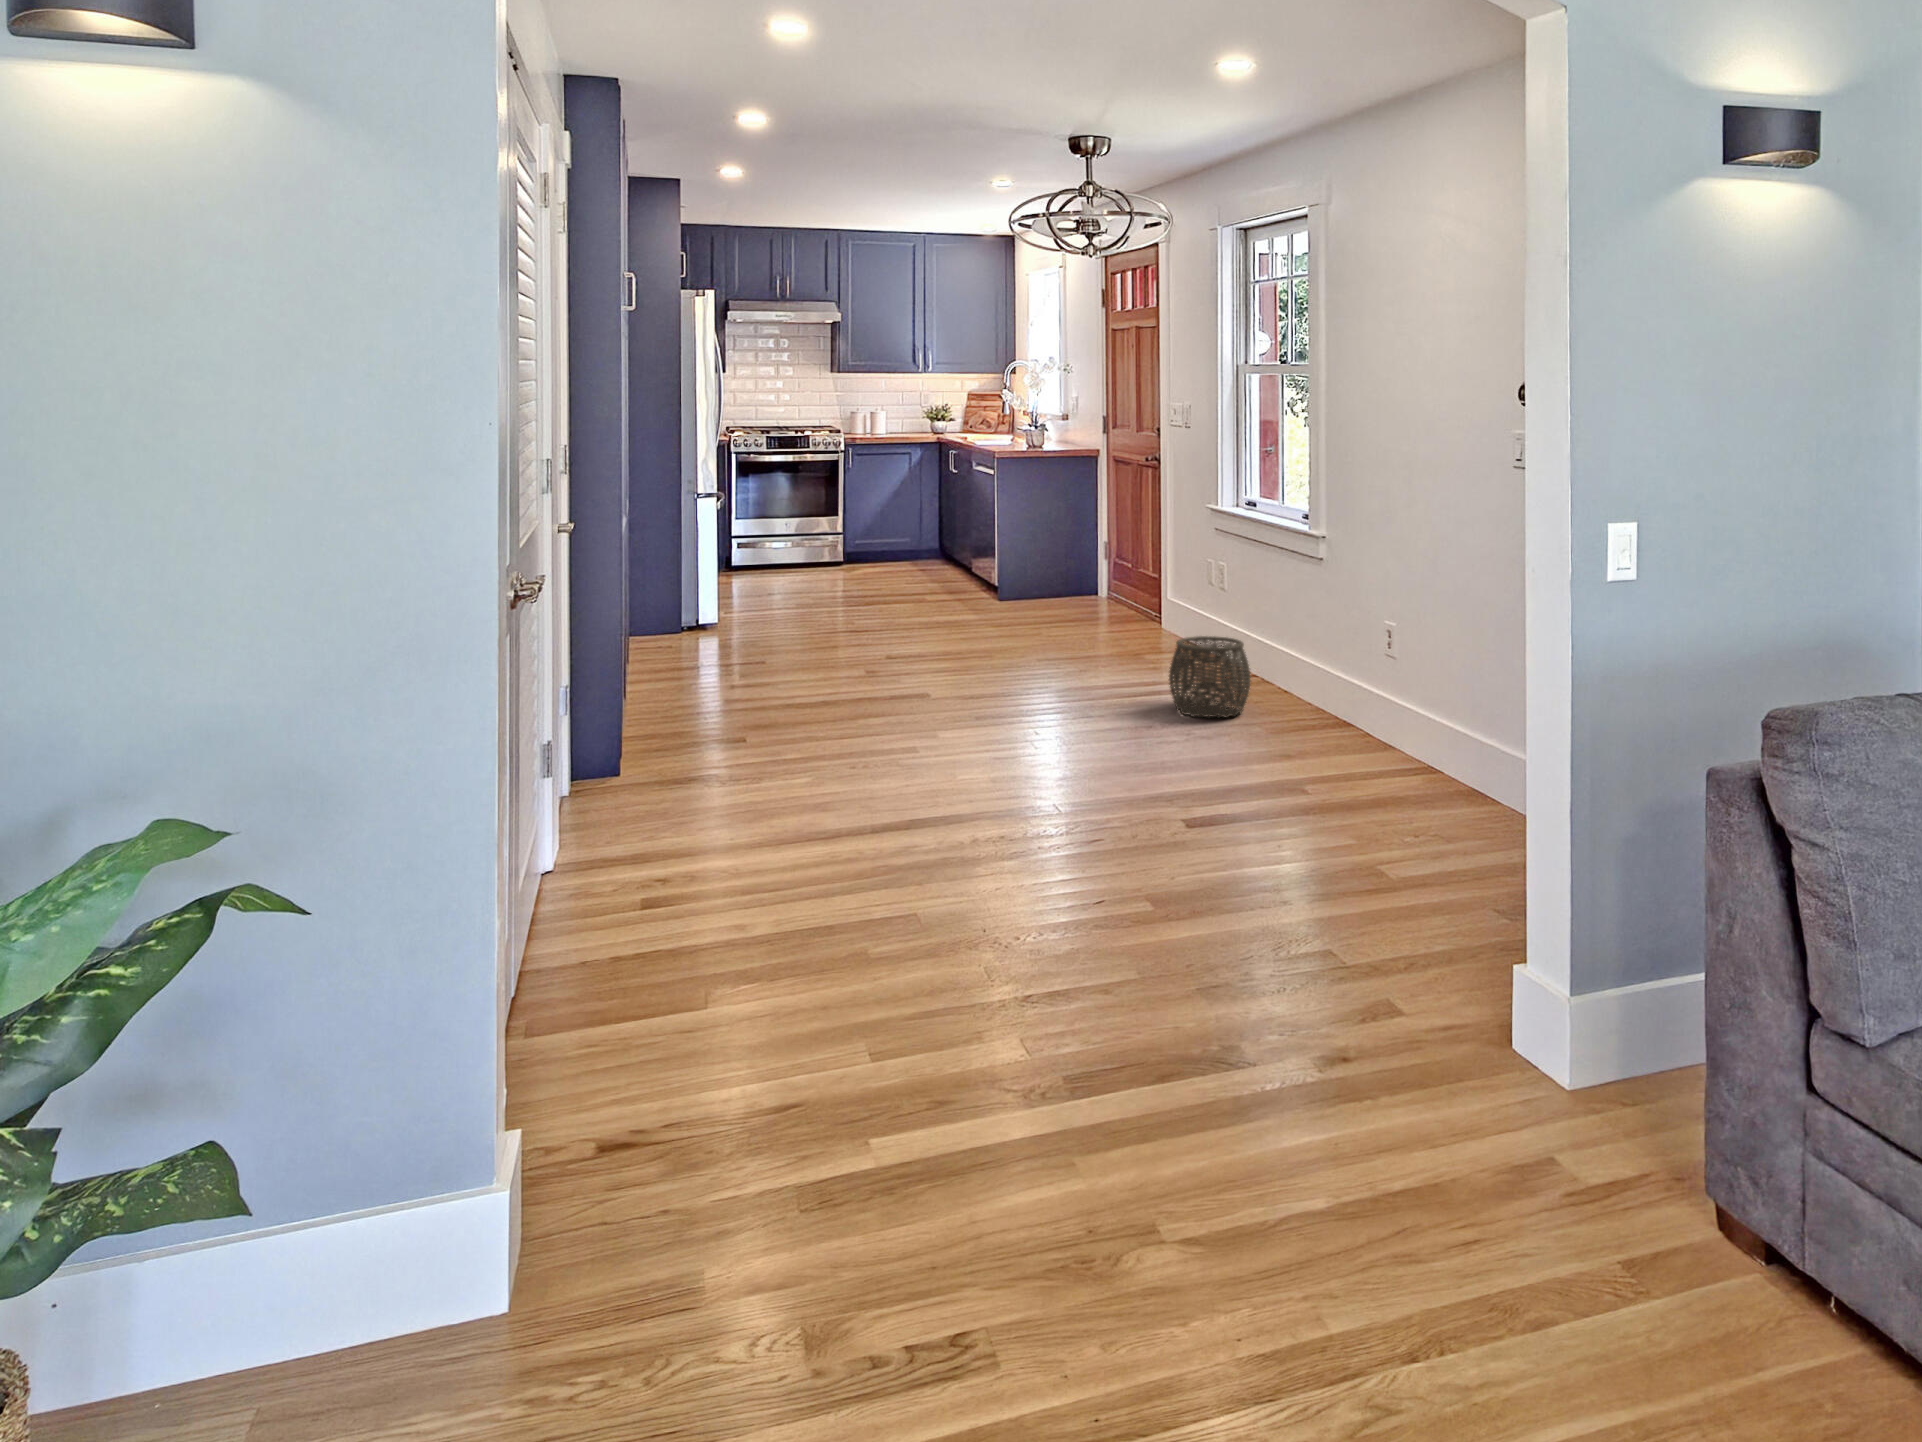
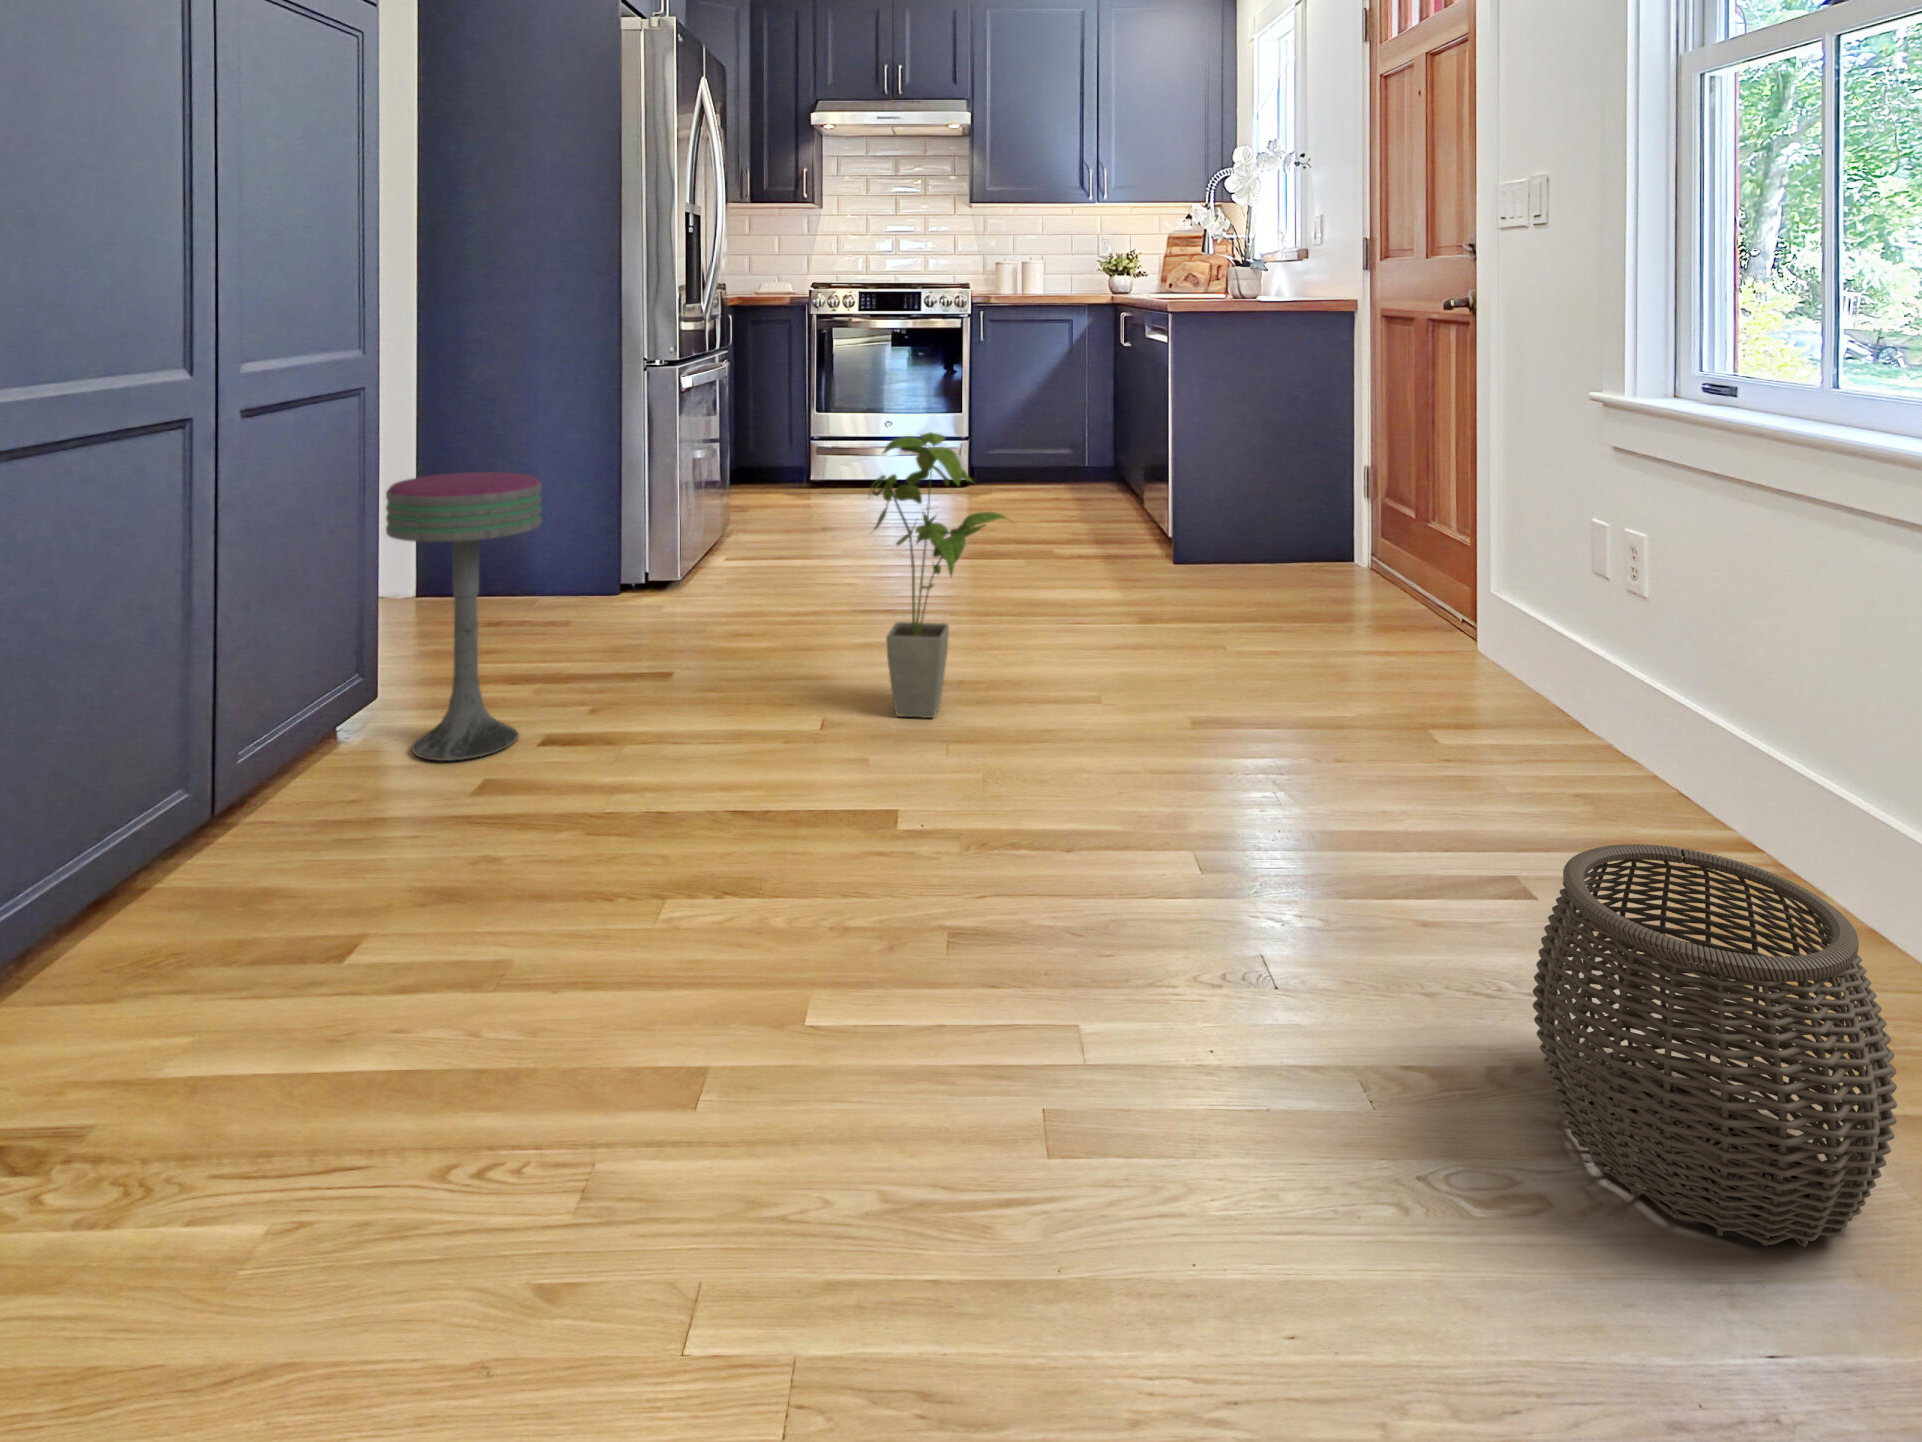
house plant: none [887,526,958,660] -> present [870,432,1013,718]
bar stool: none [674,552,745,685] -> present [386,472,542,761]

